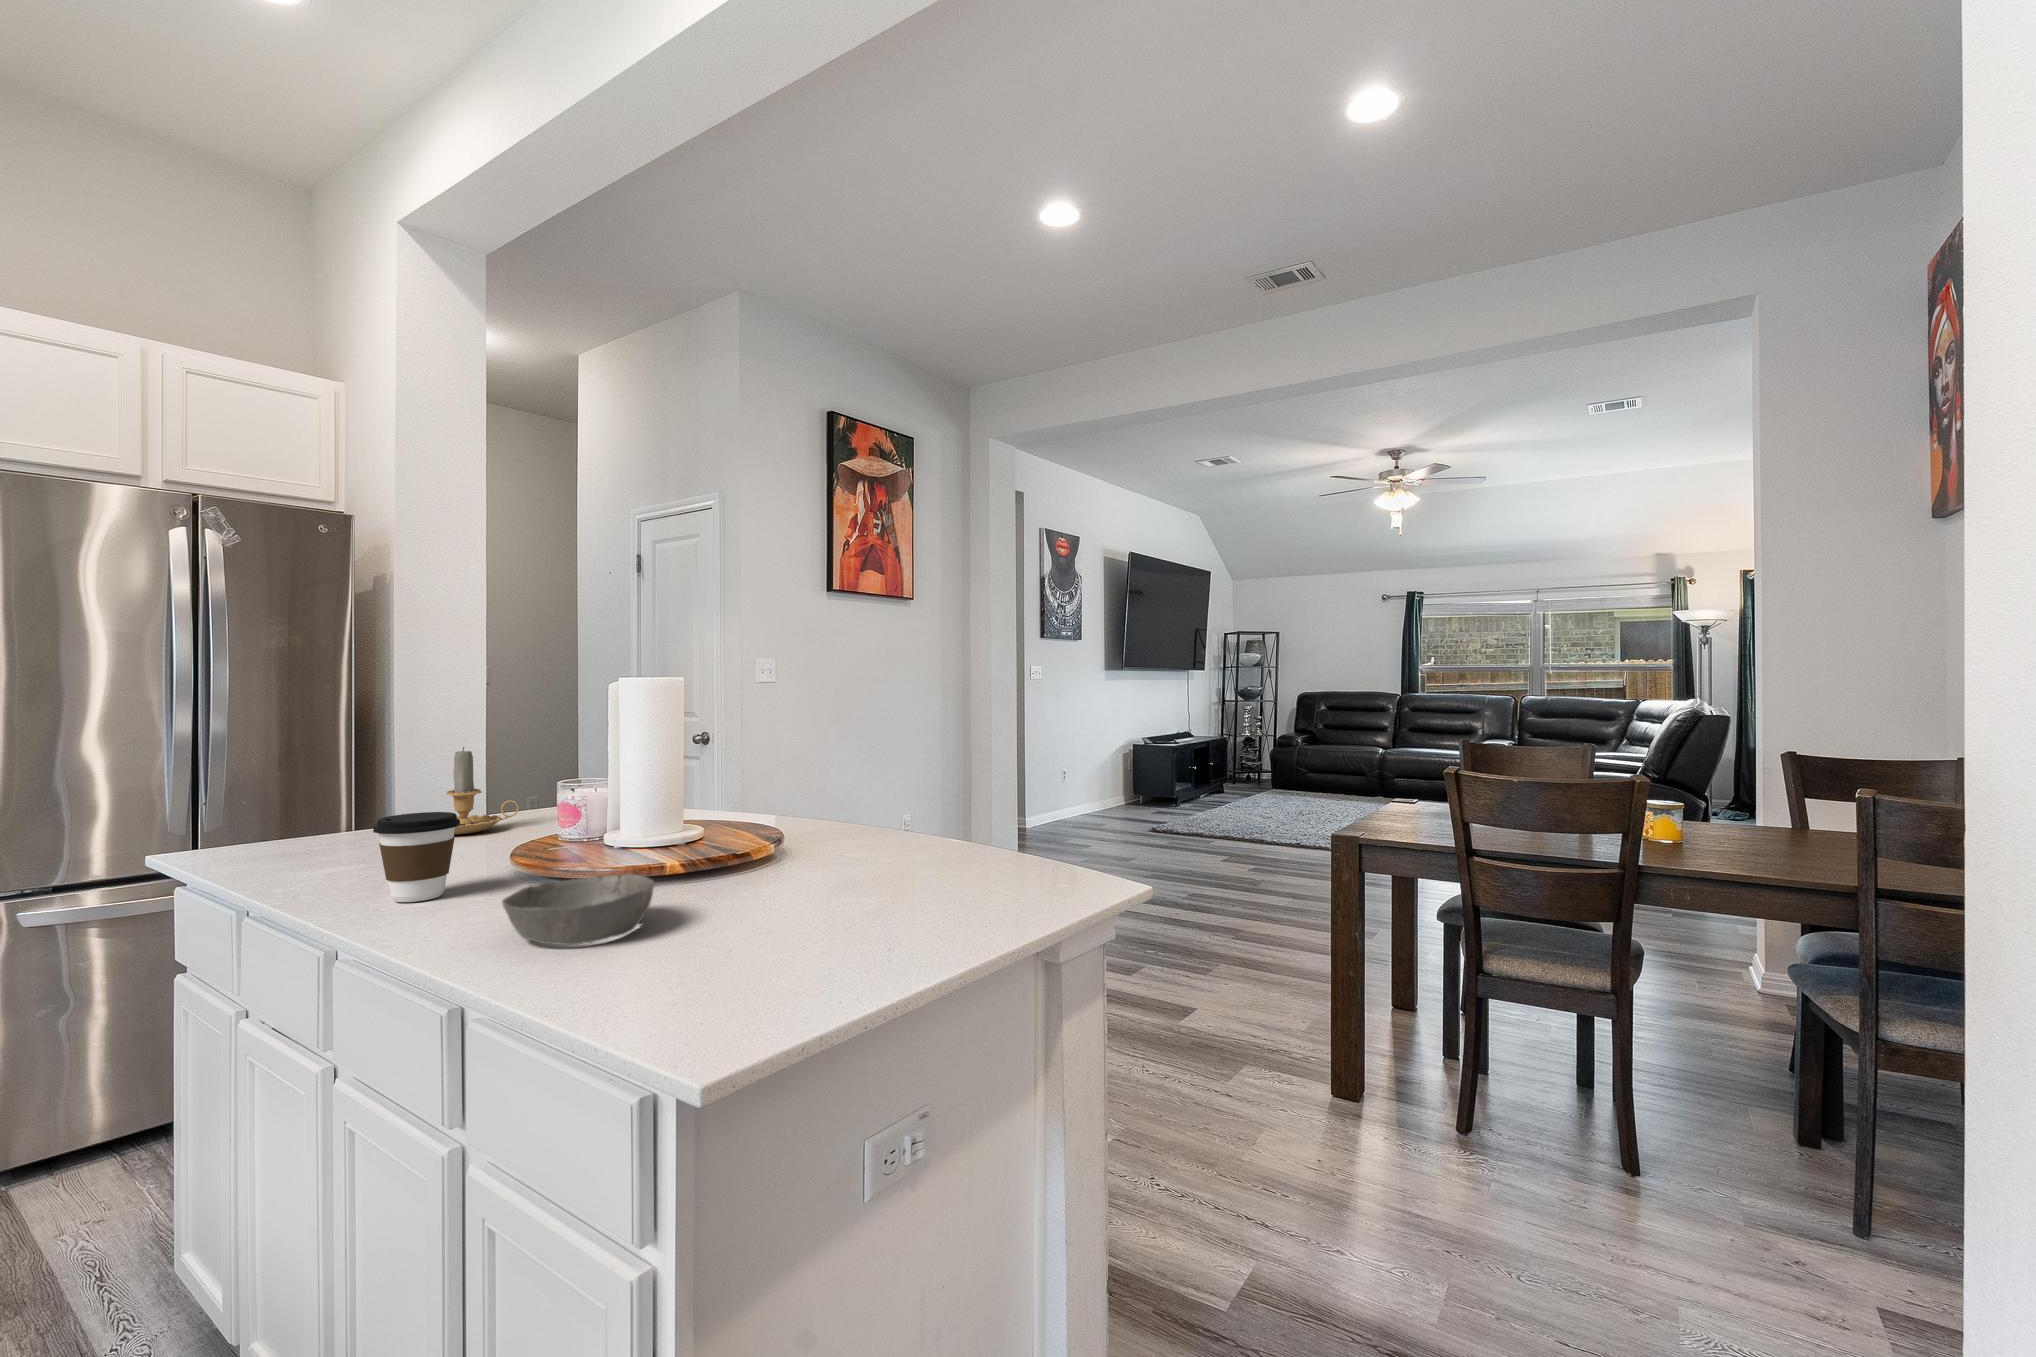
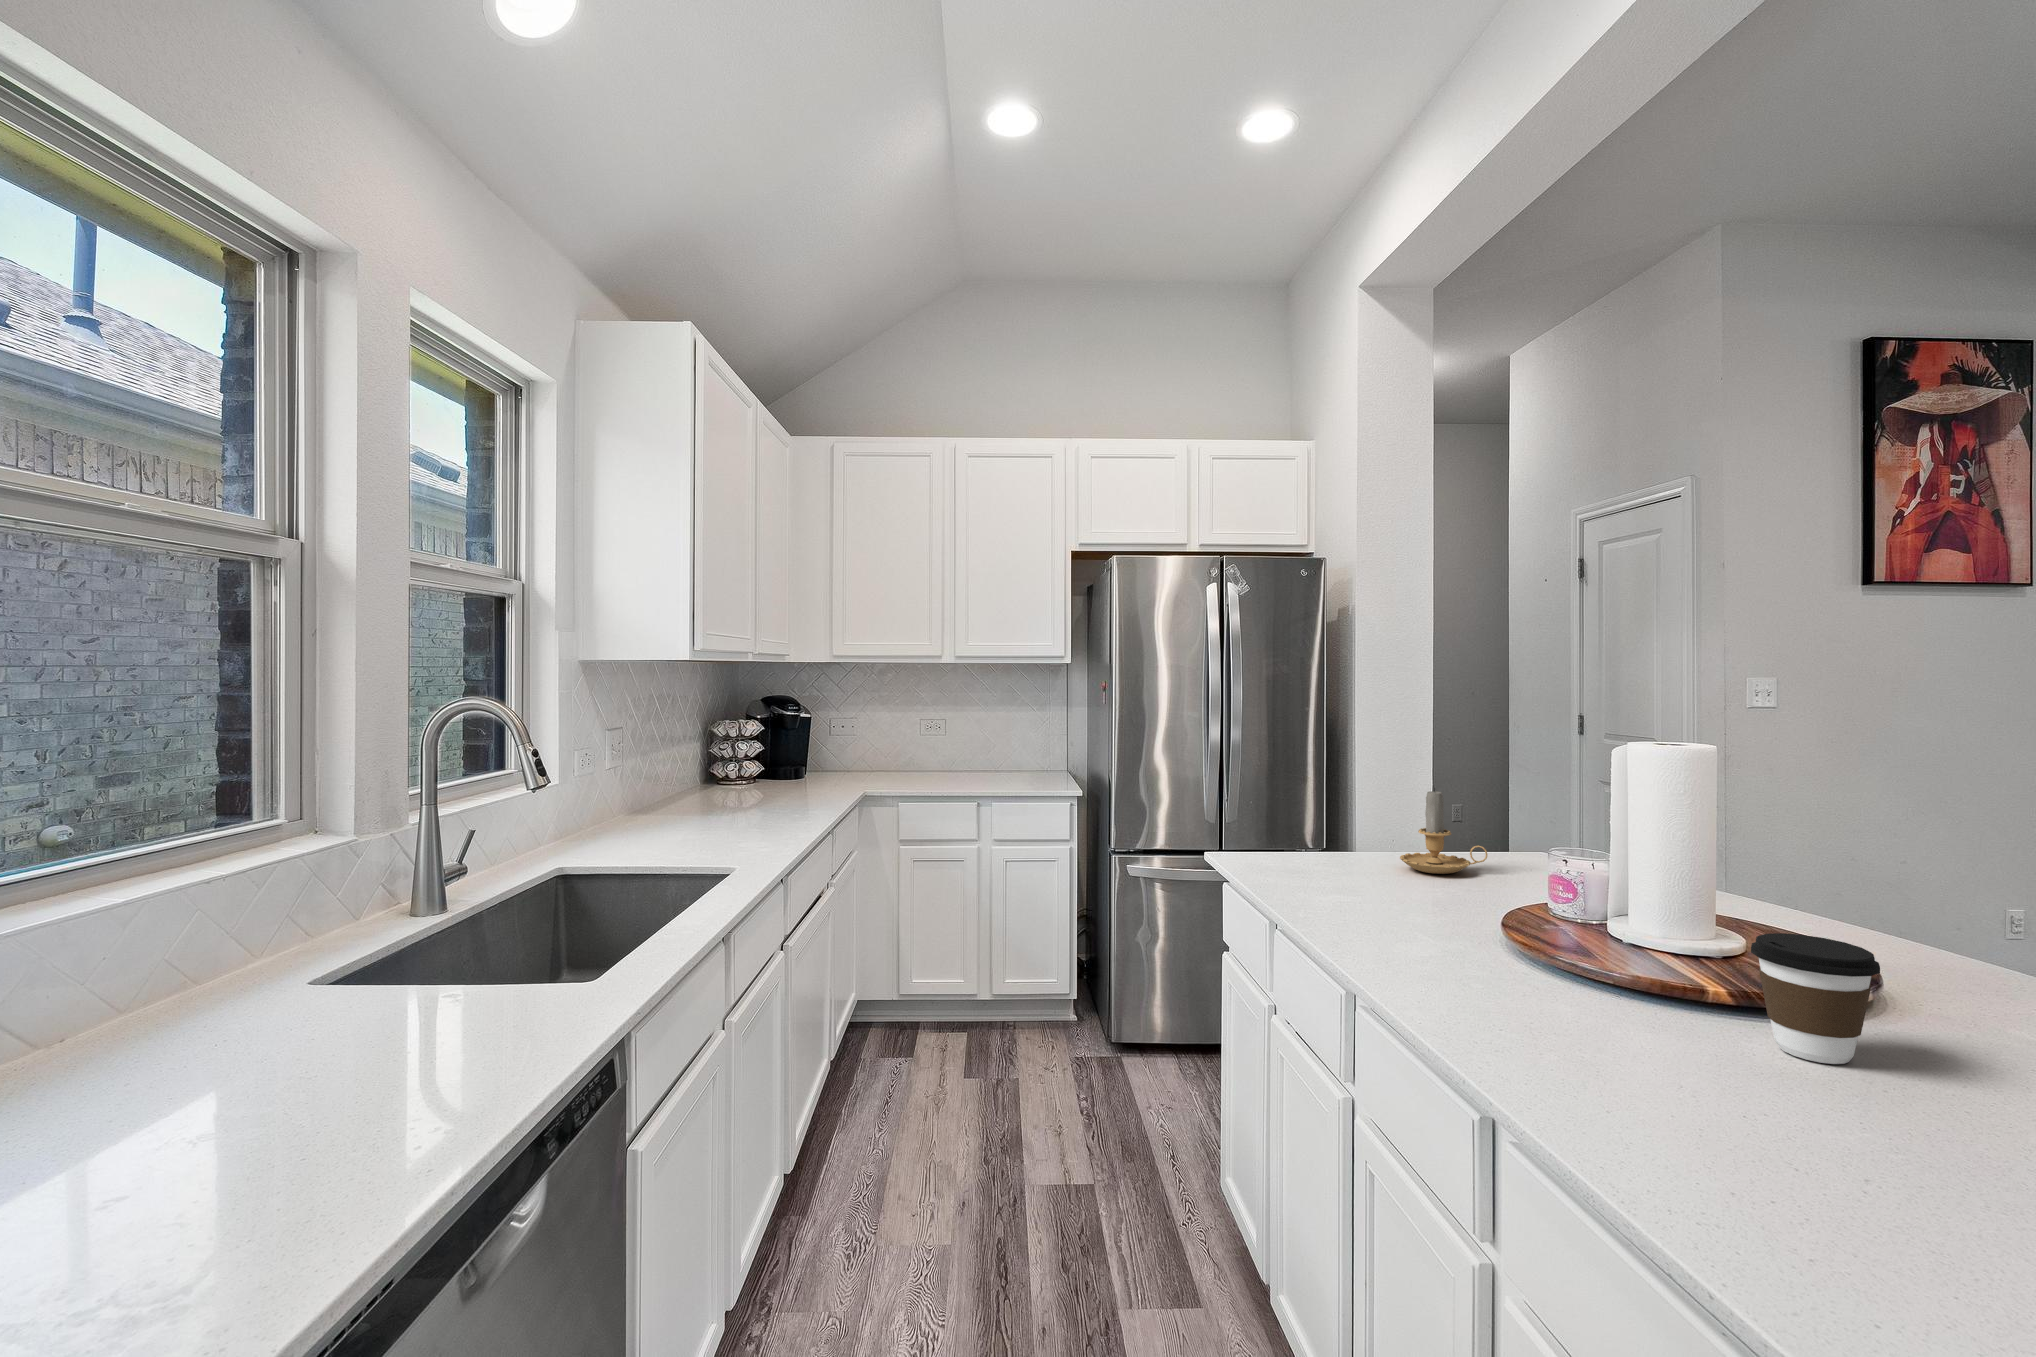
coffee cup: present [373,812,460,902] -> present [1751,933,1880,1064]
bowl: present [502,874,654,945] -> none [1523,986,1715,1087]

